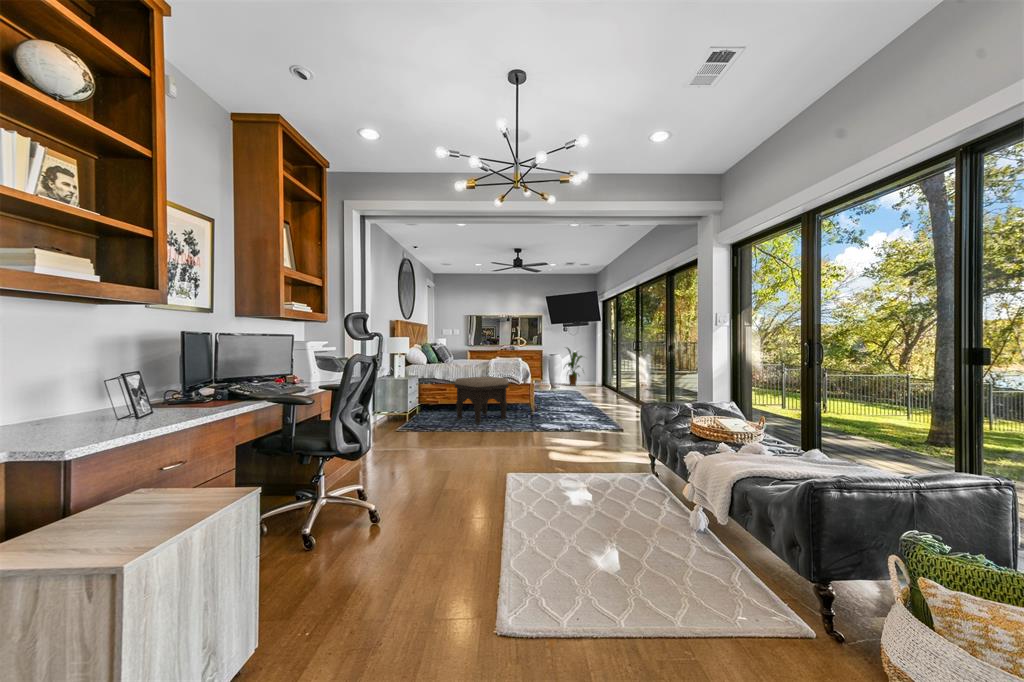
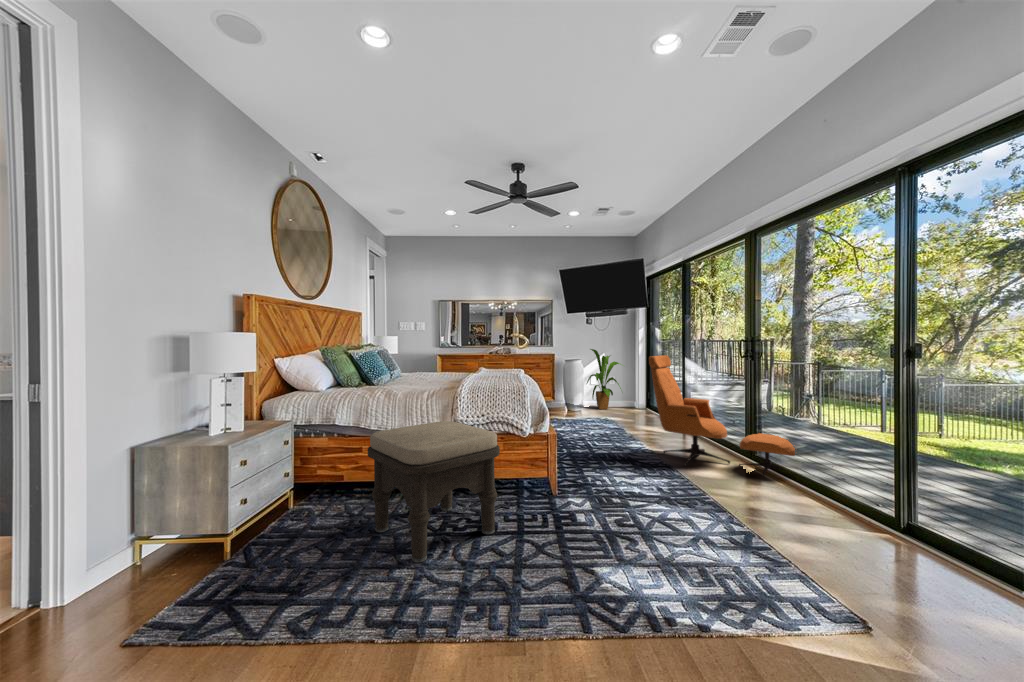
lounge chair: none [586,350,653,408] -> present [649,355,795,477]

